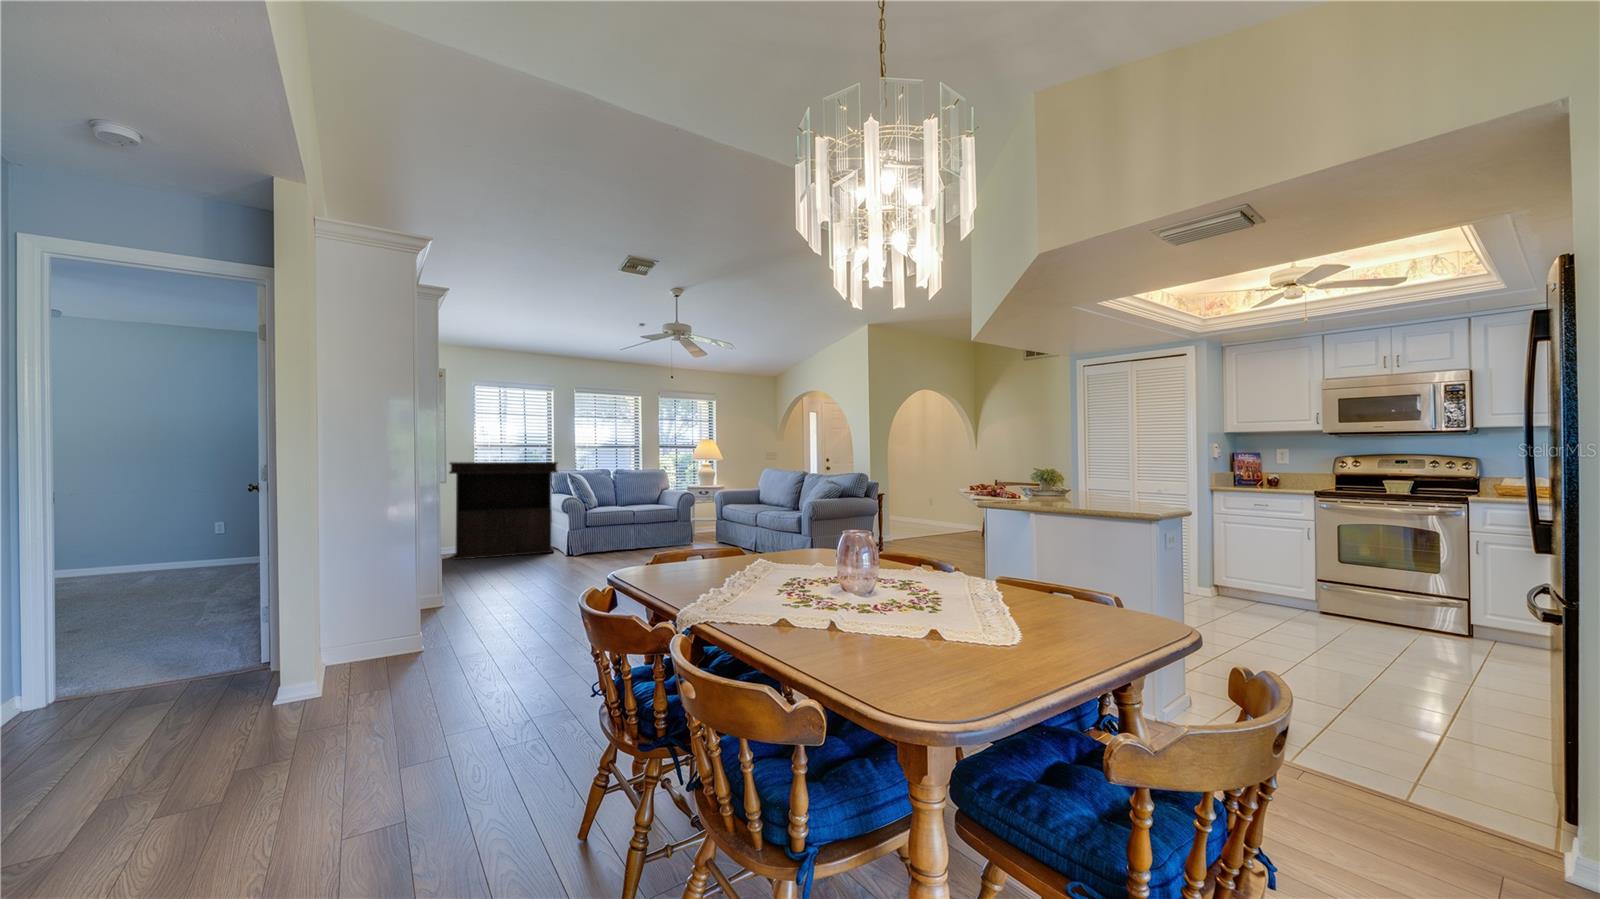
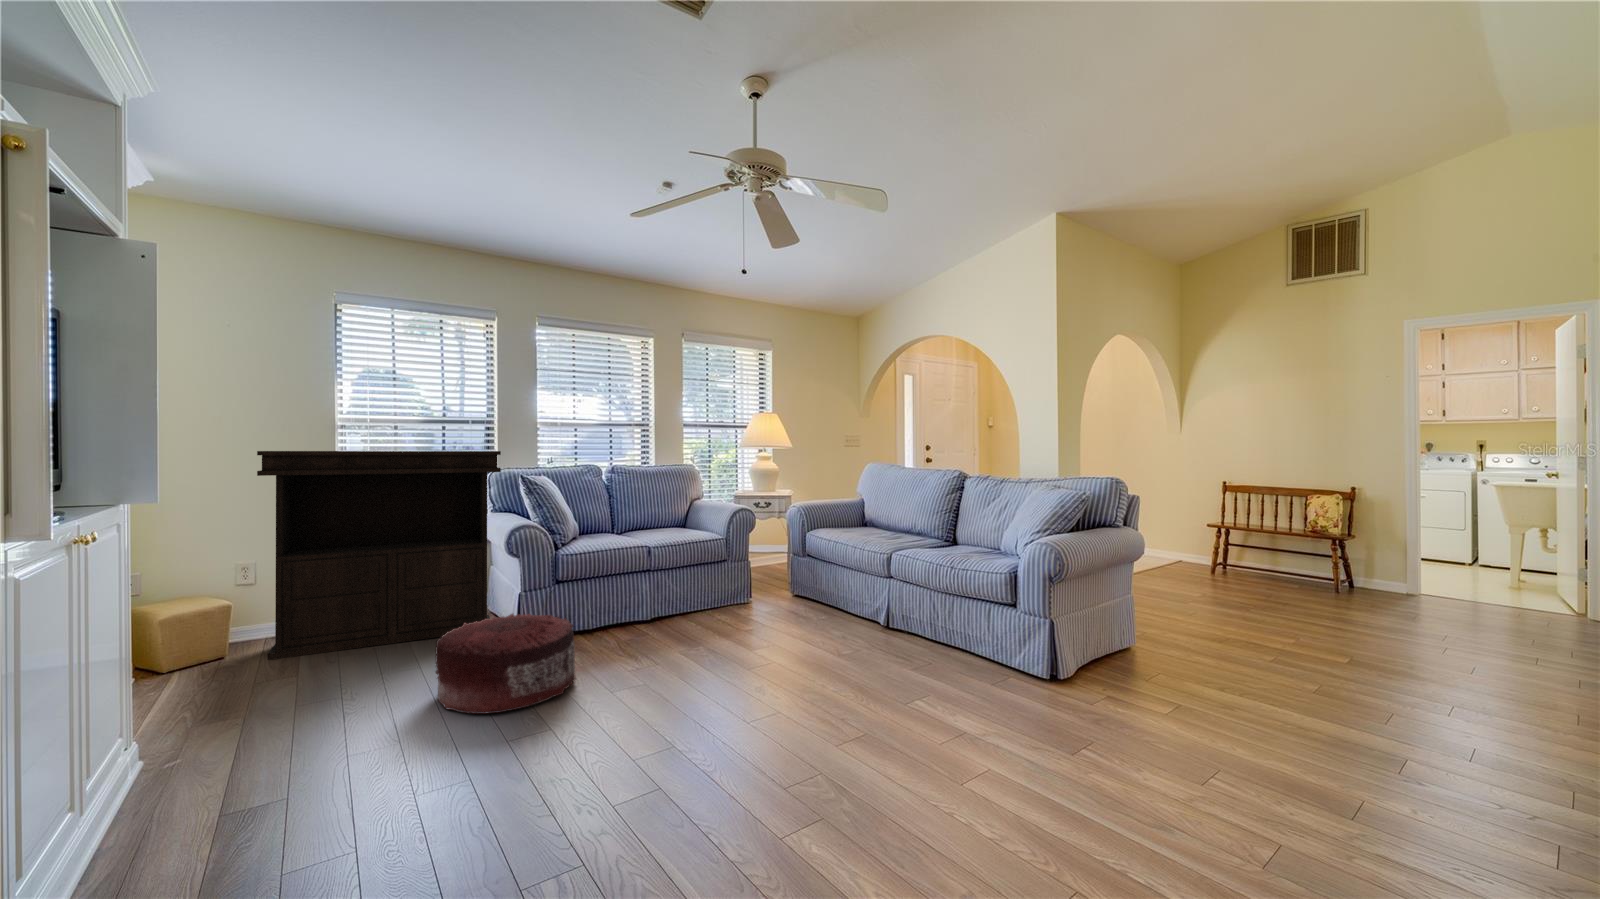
pouf: none [534,537,594,572] -> present [435,614,576,714]

